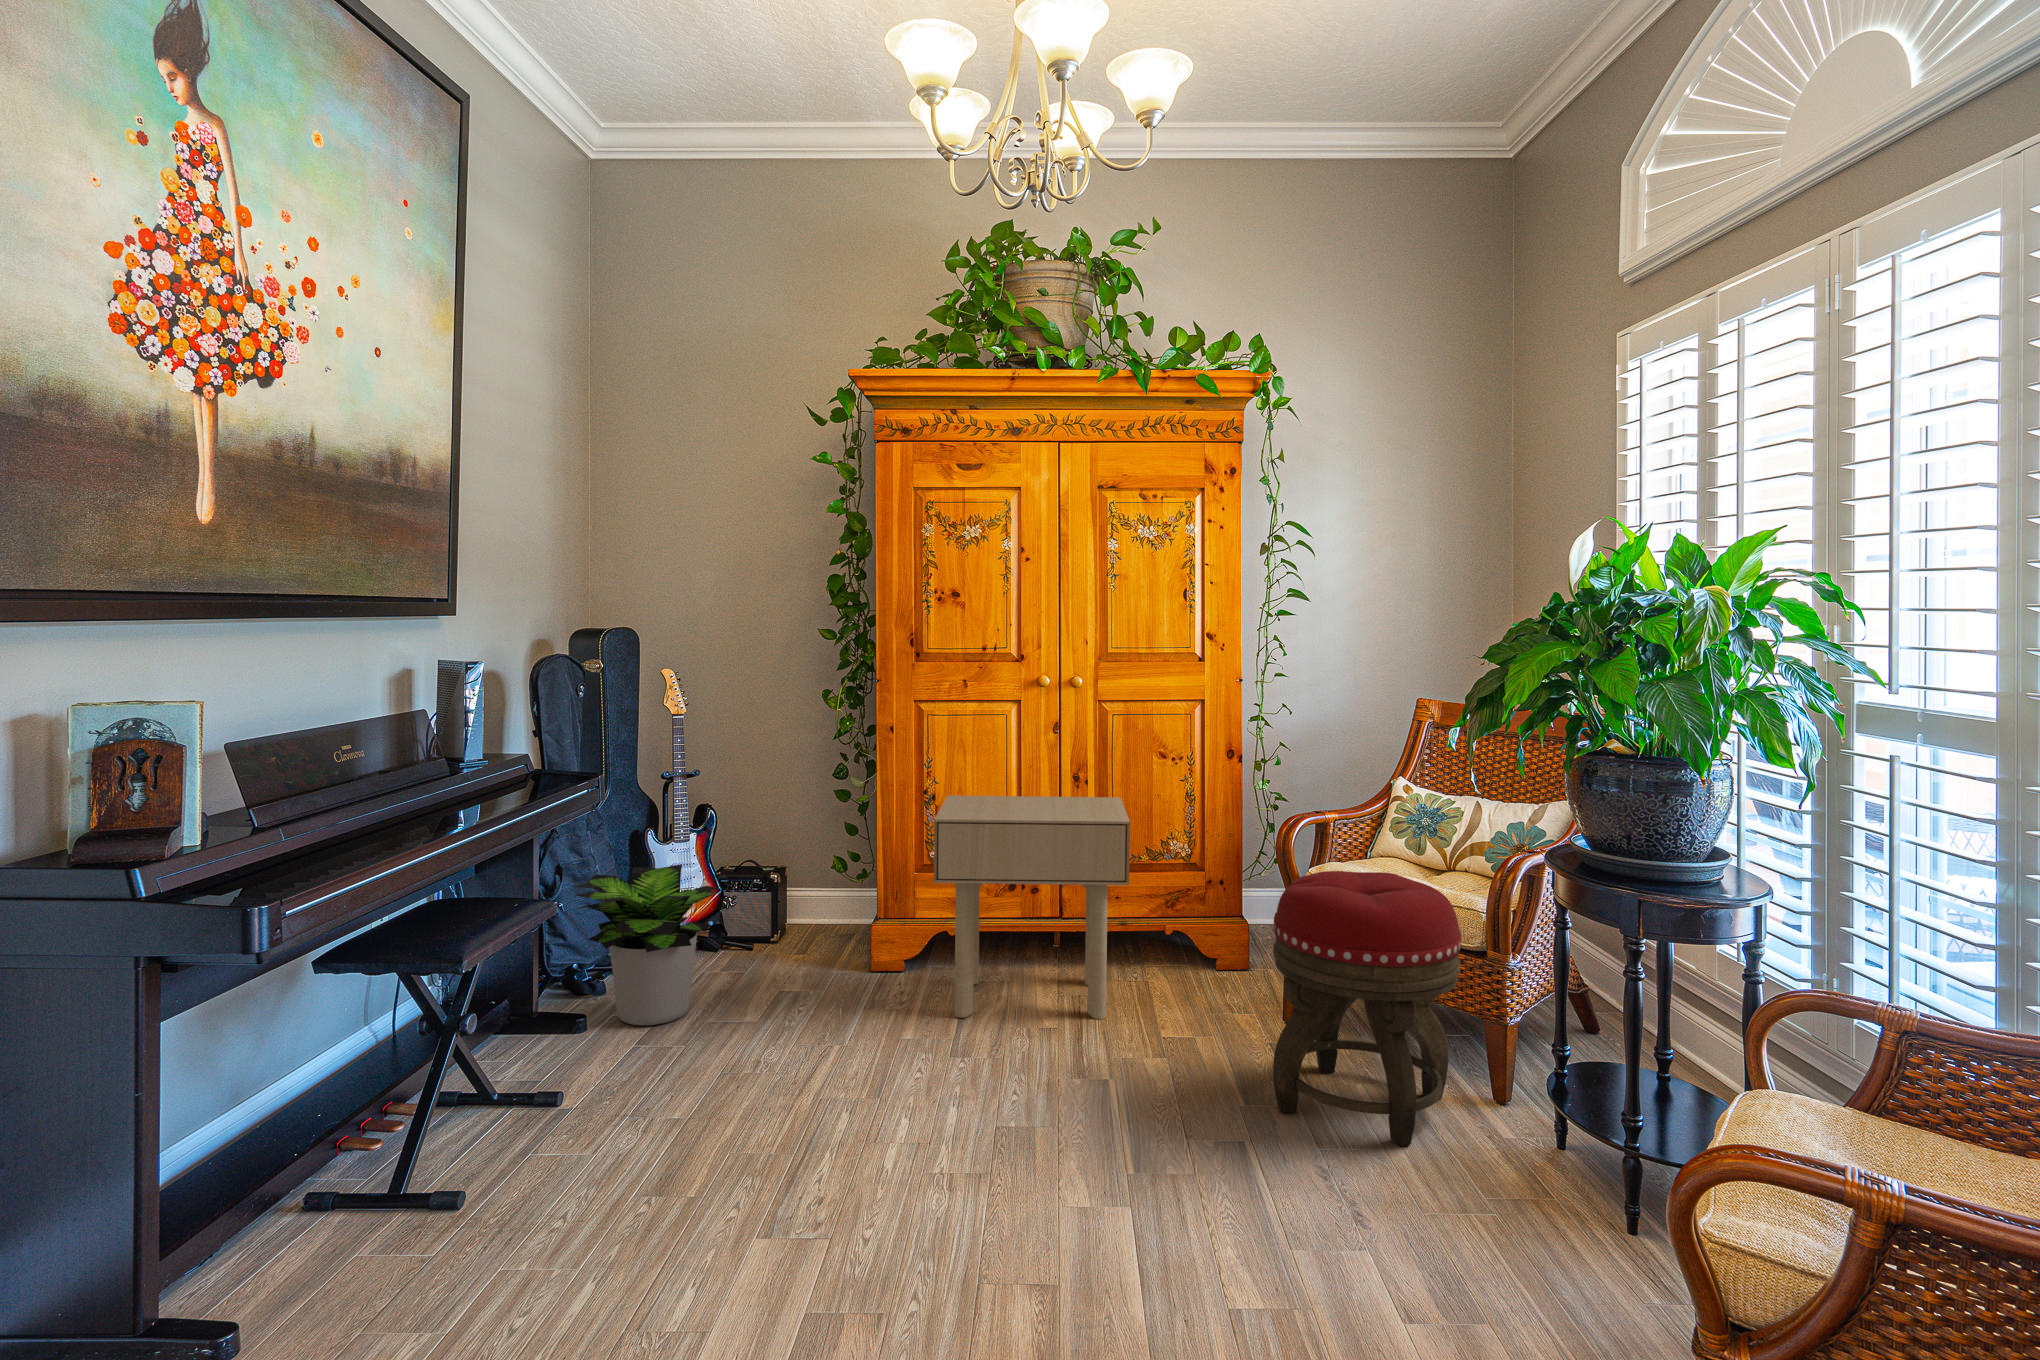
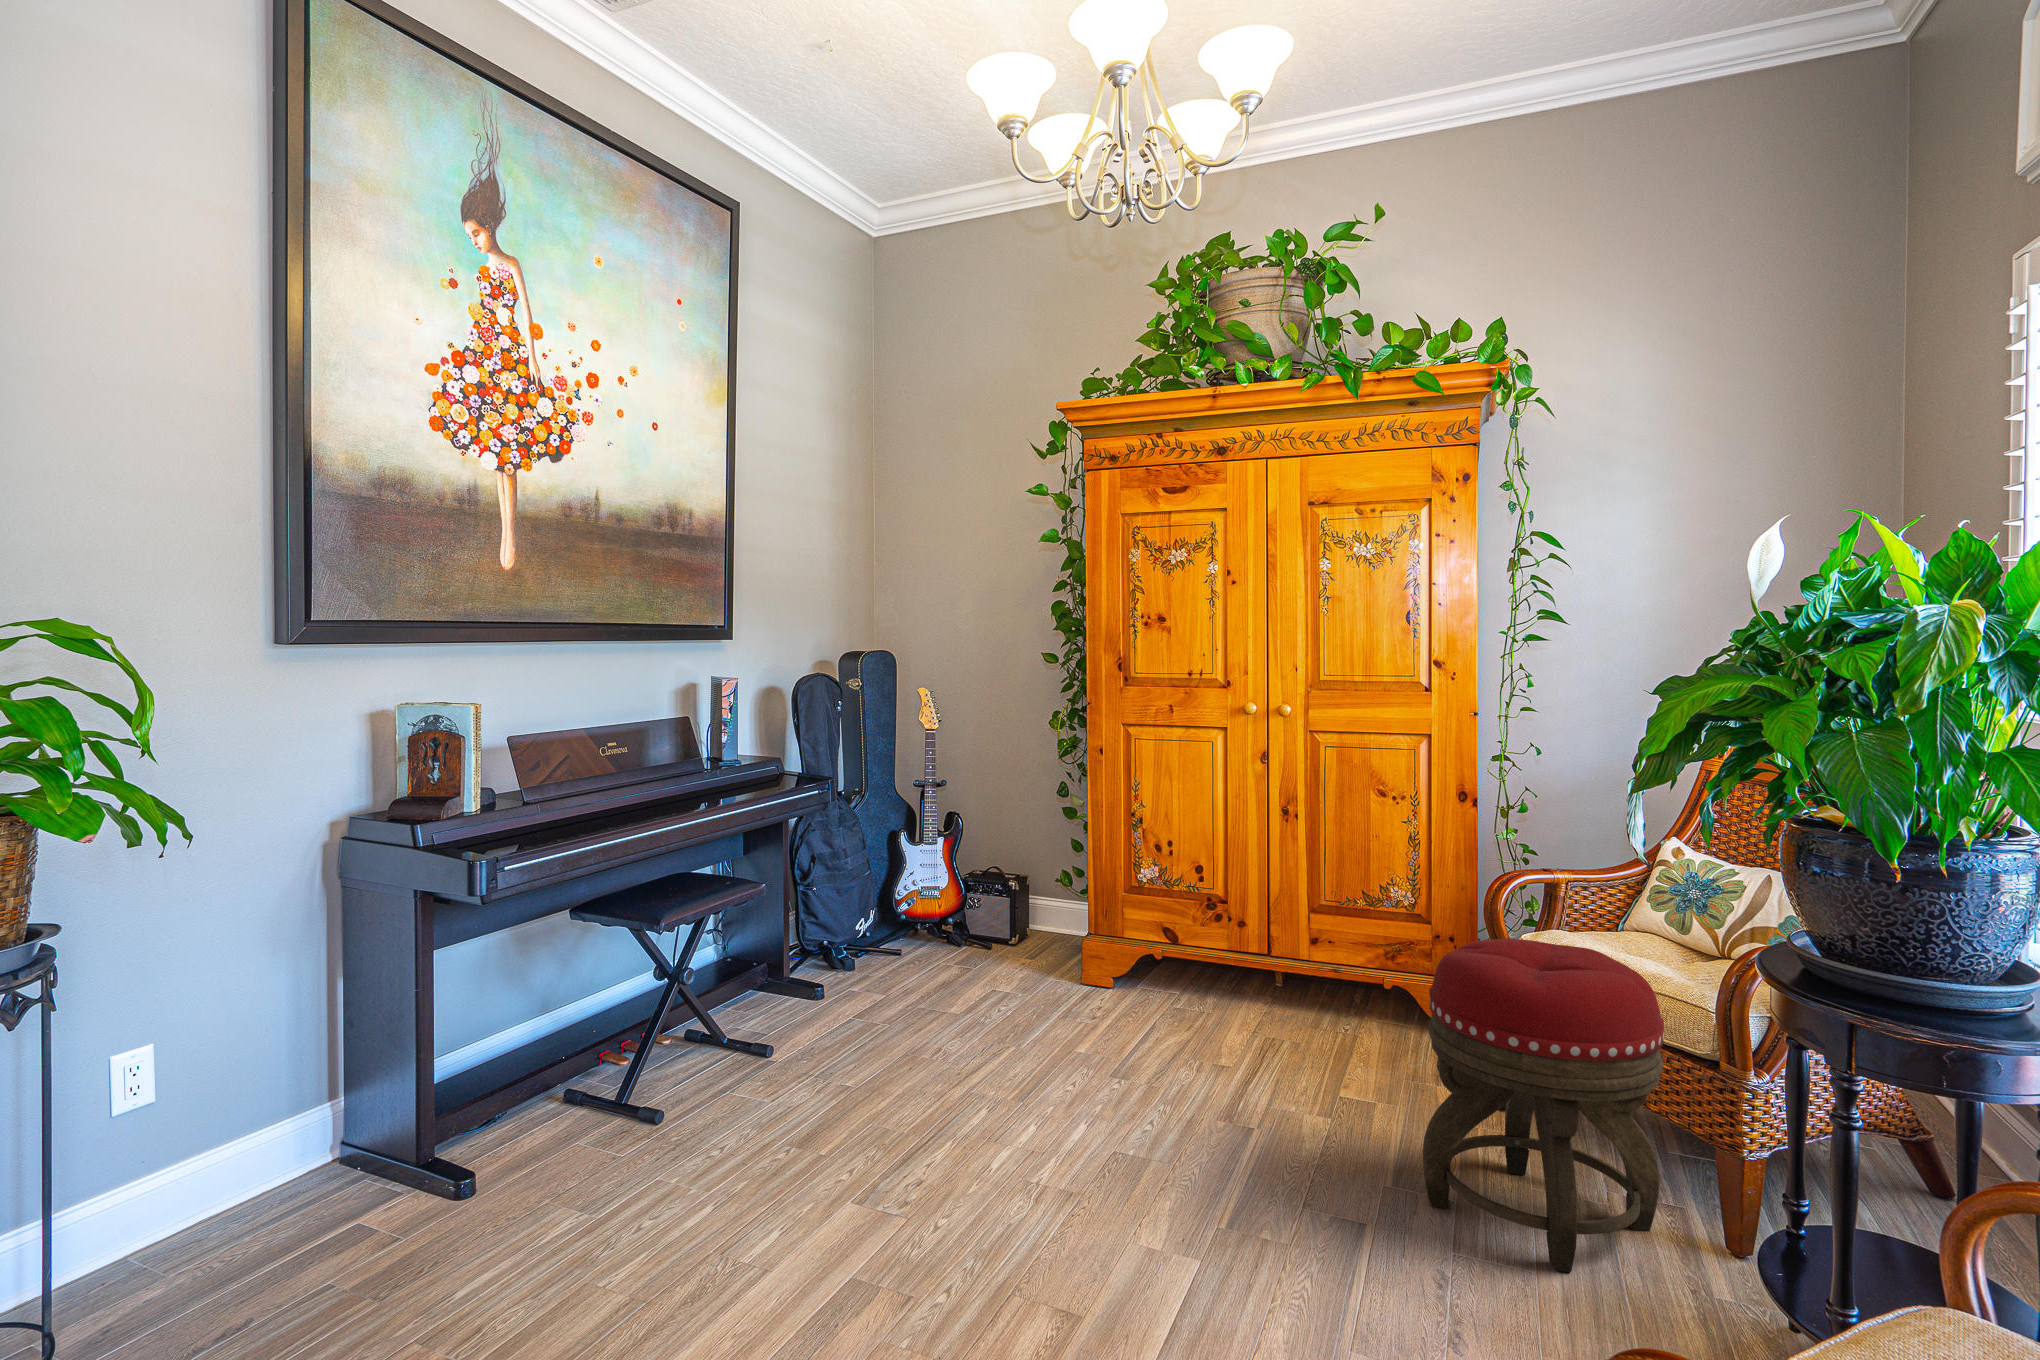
side table: present [934,796,1130,1019] -> none [1108,822,1331,1073]
potted plant: present [573,865,719,1026] -> none [797,867,944,1012]

